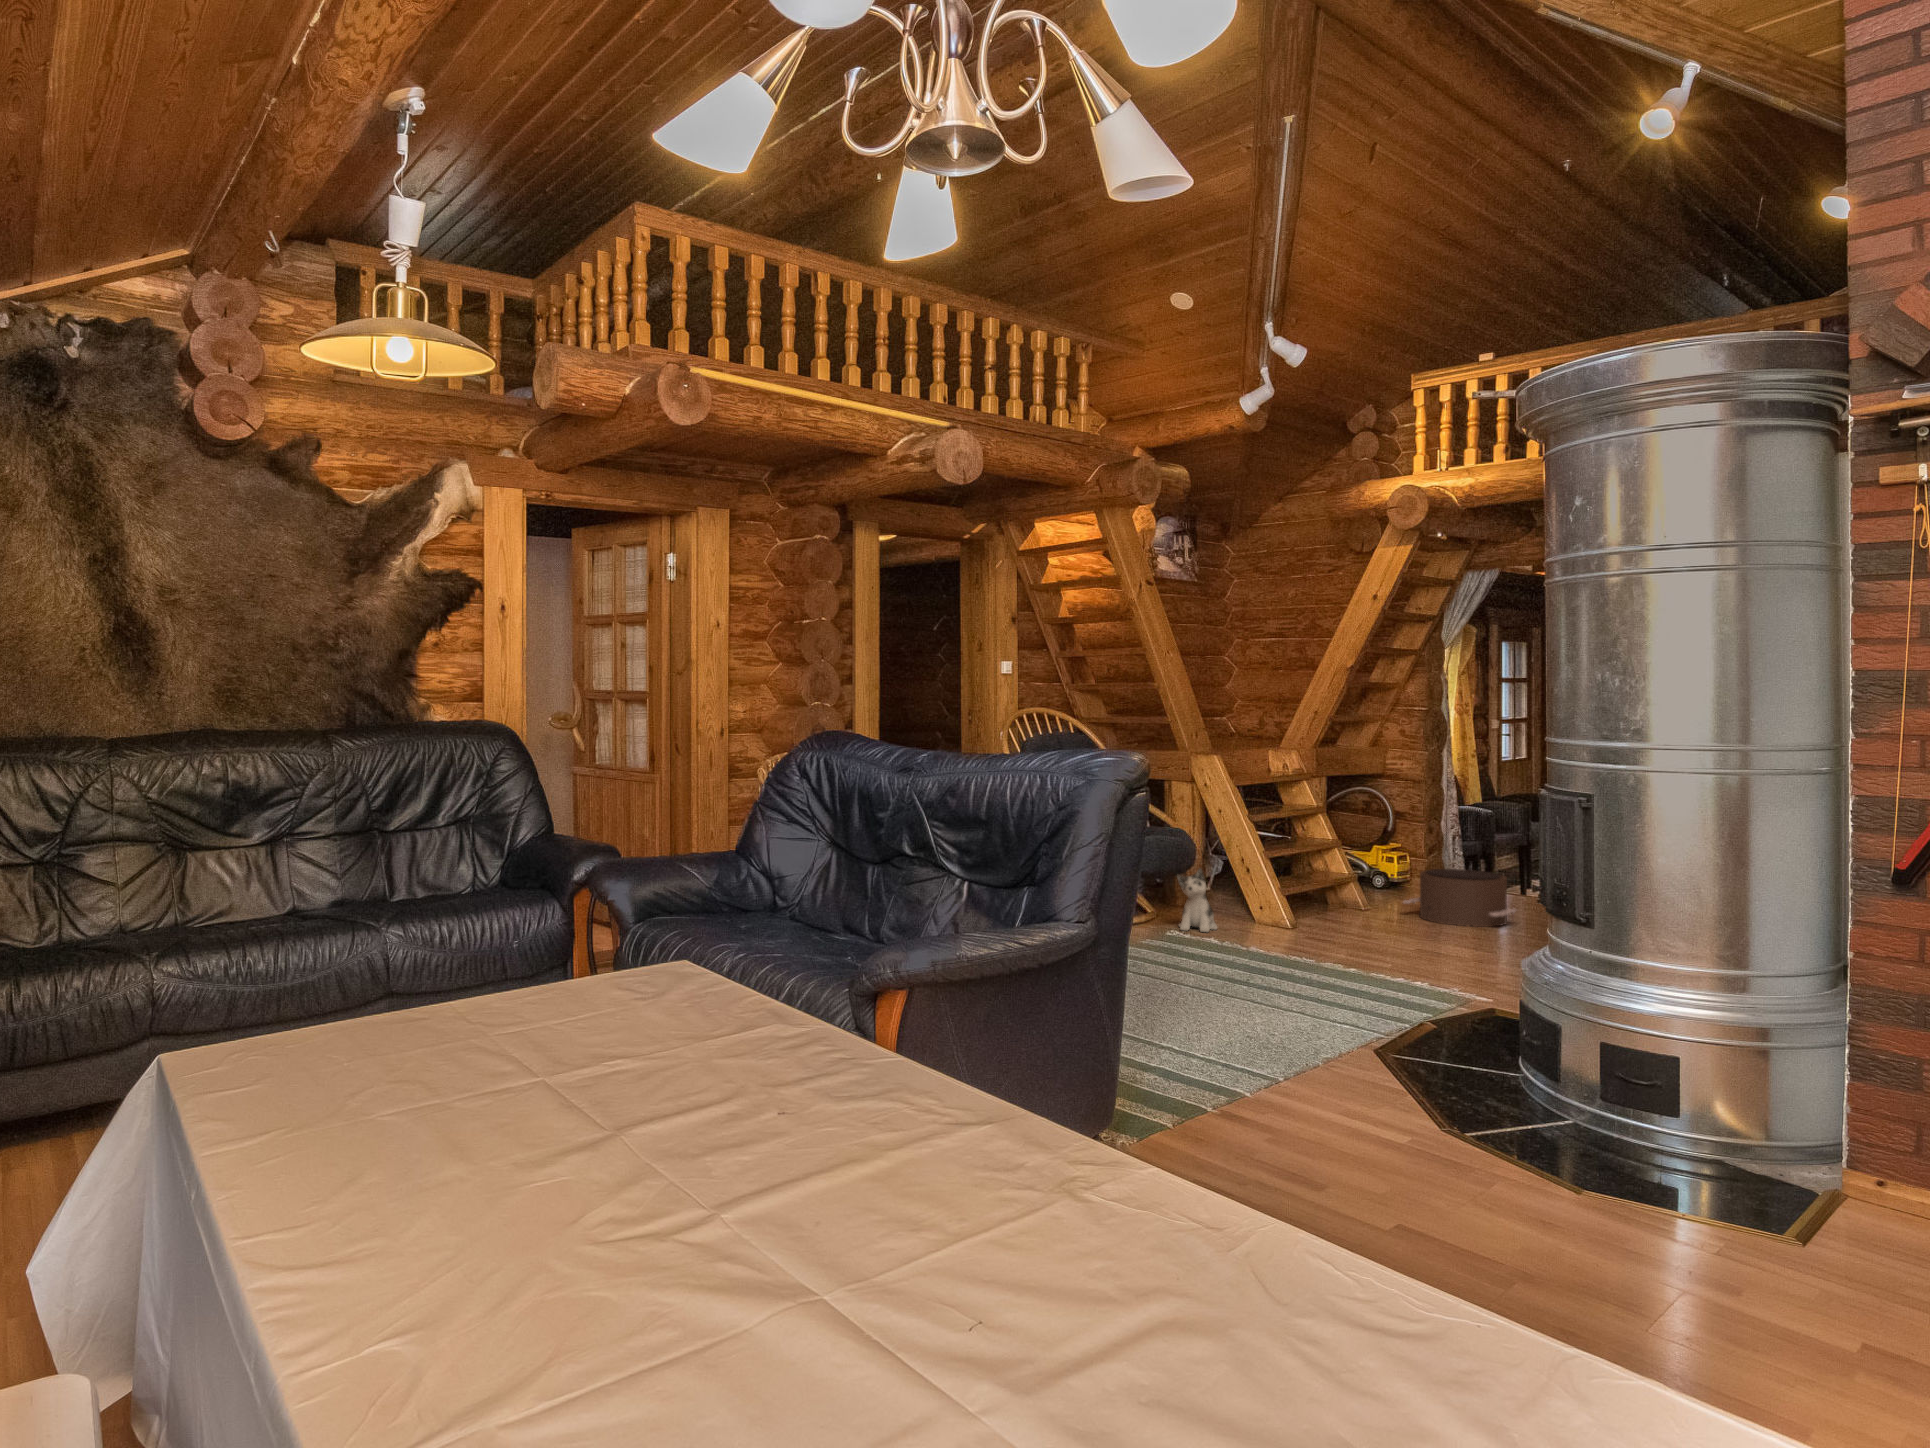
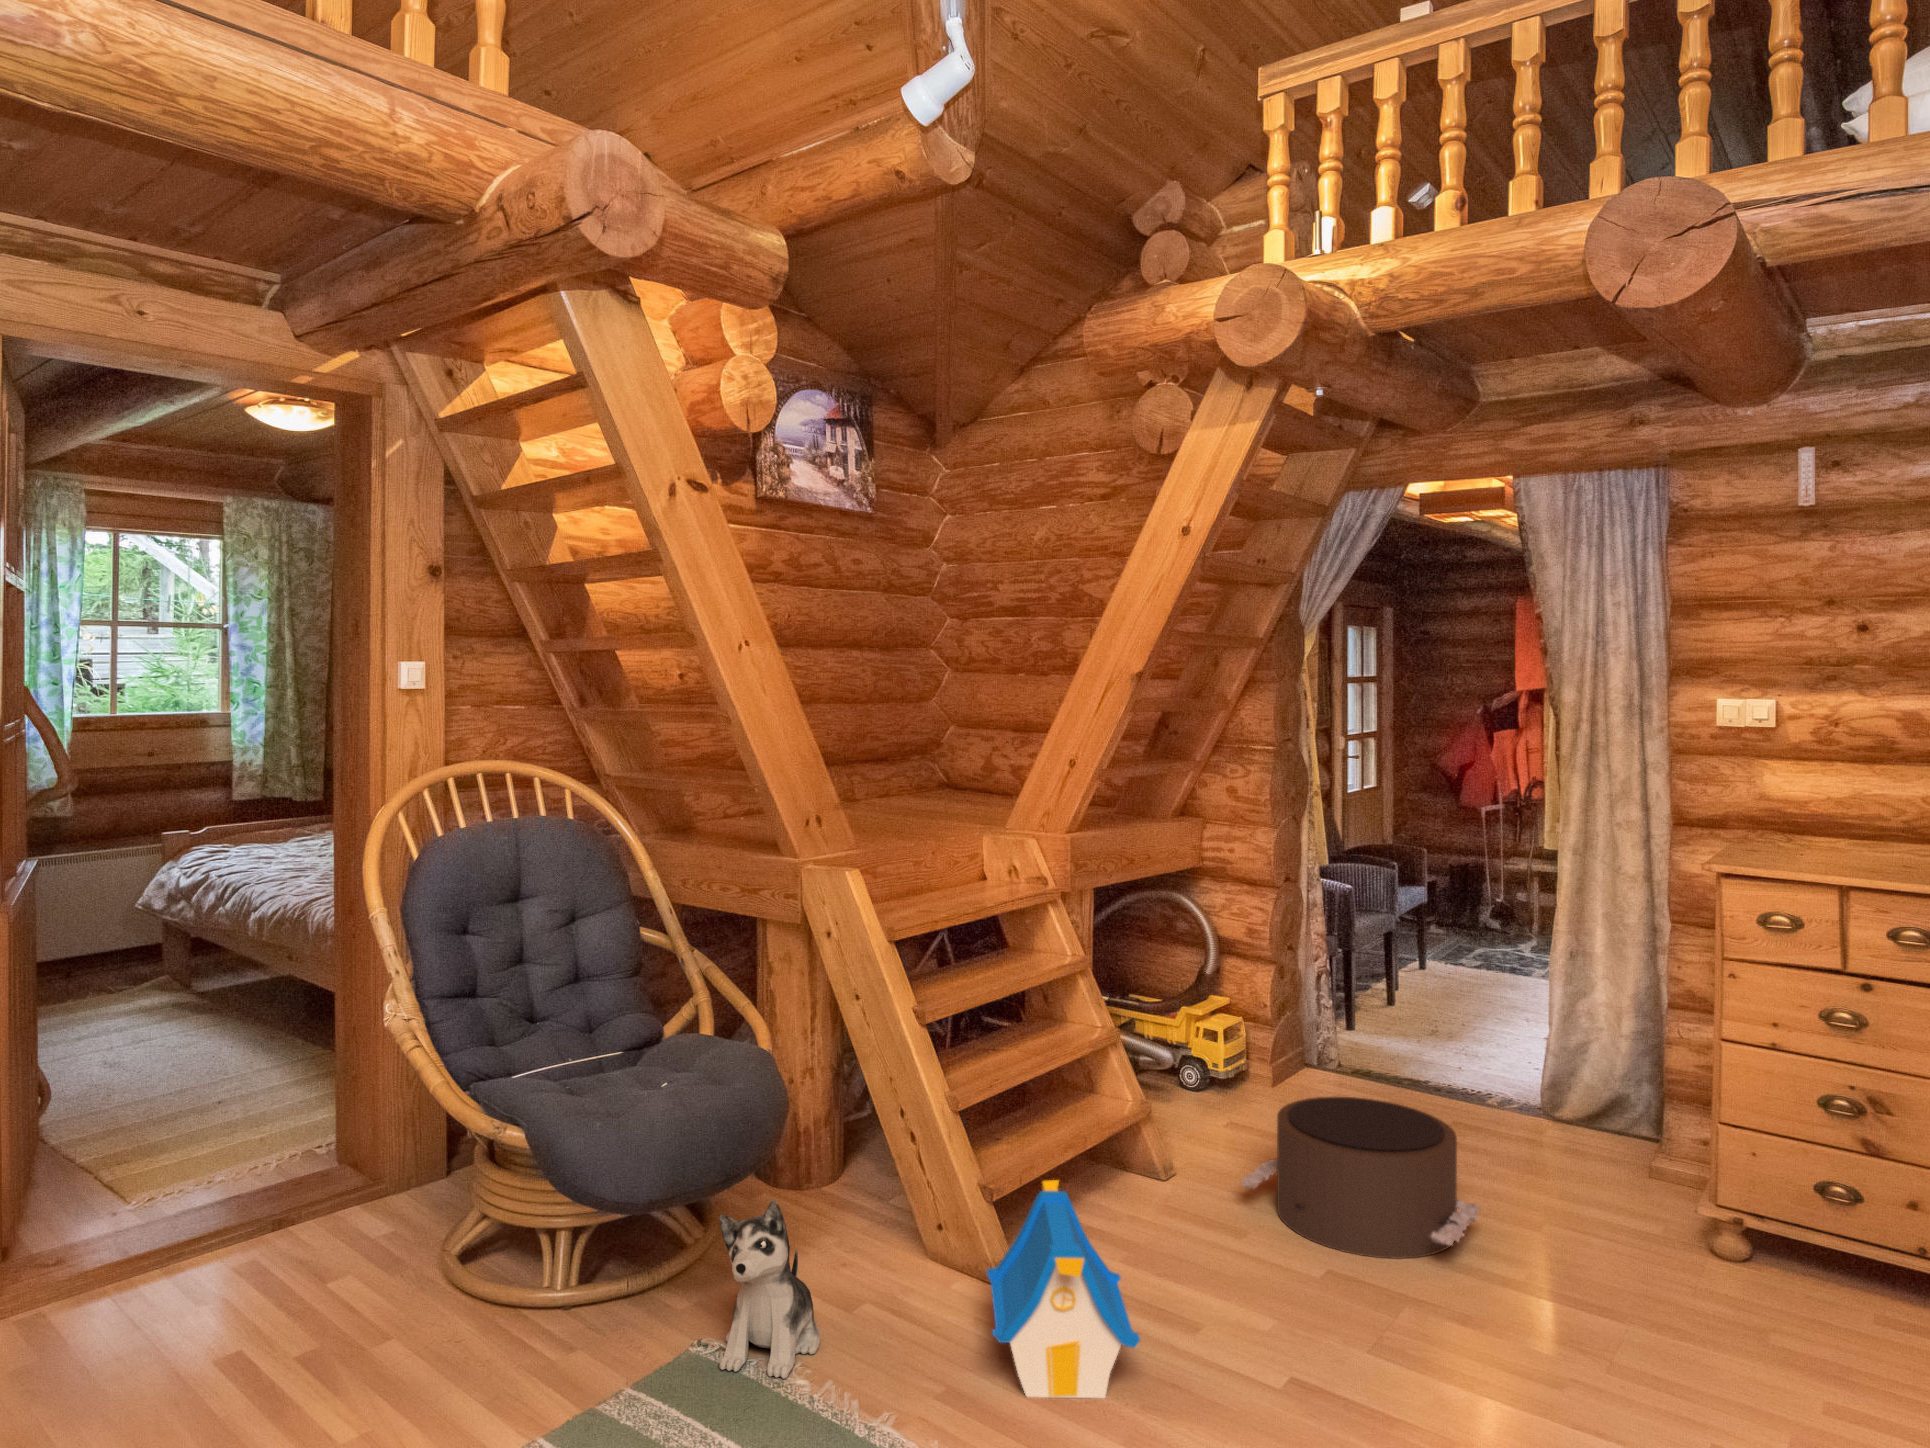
toy house: none [1286,872,1352,940] -> present [987,1180,1140,1399]

